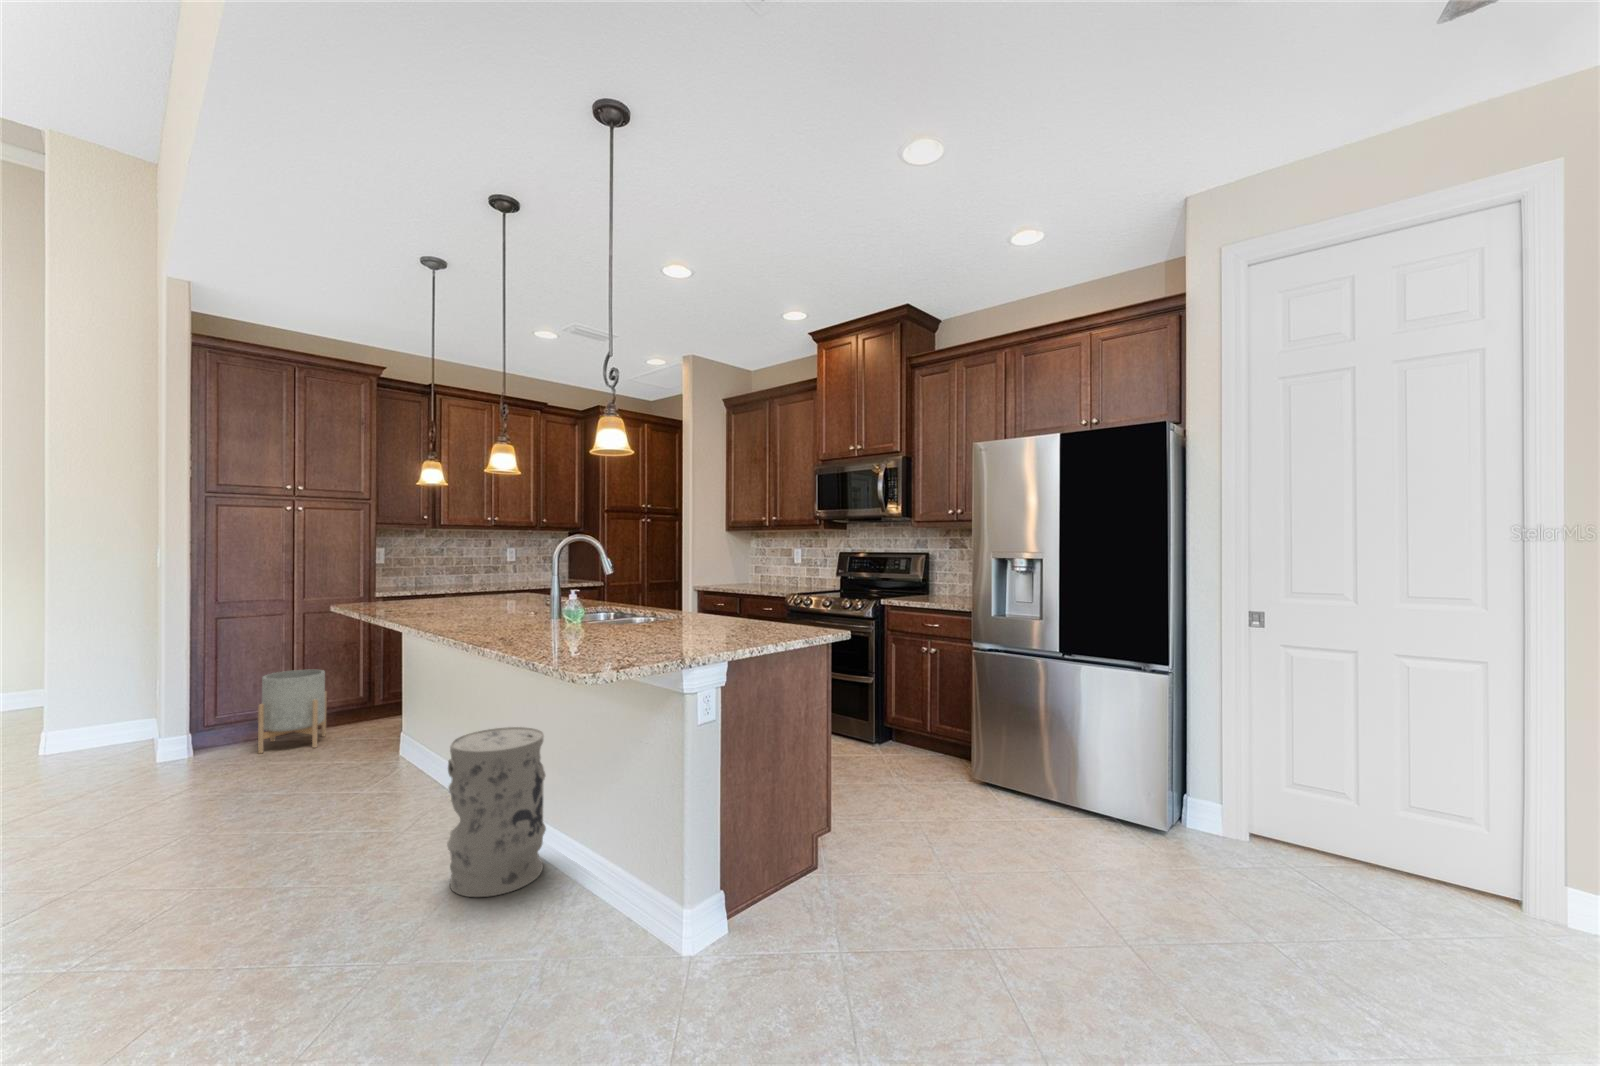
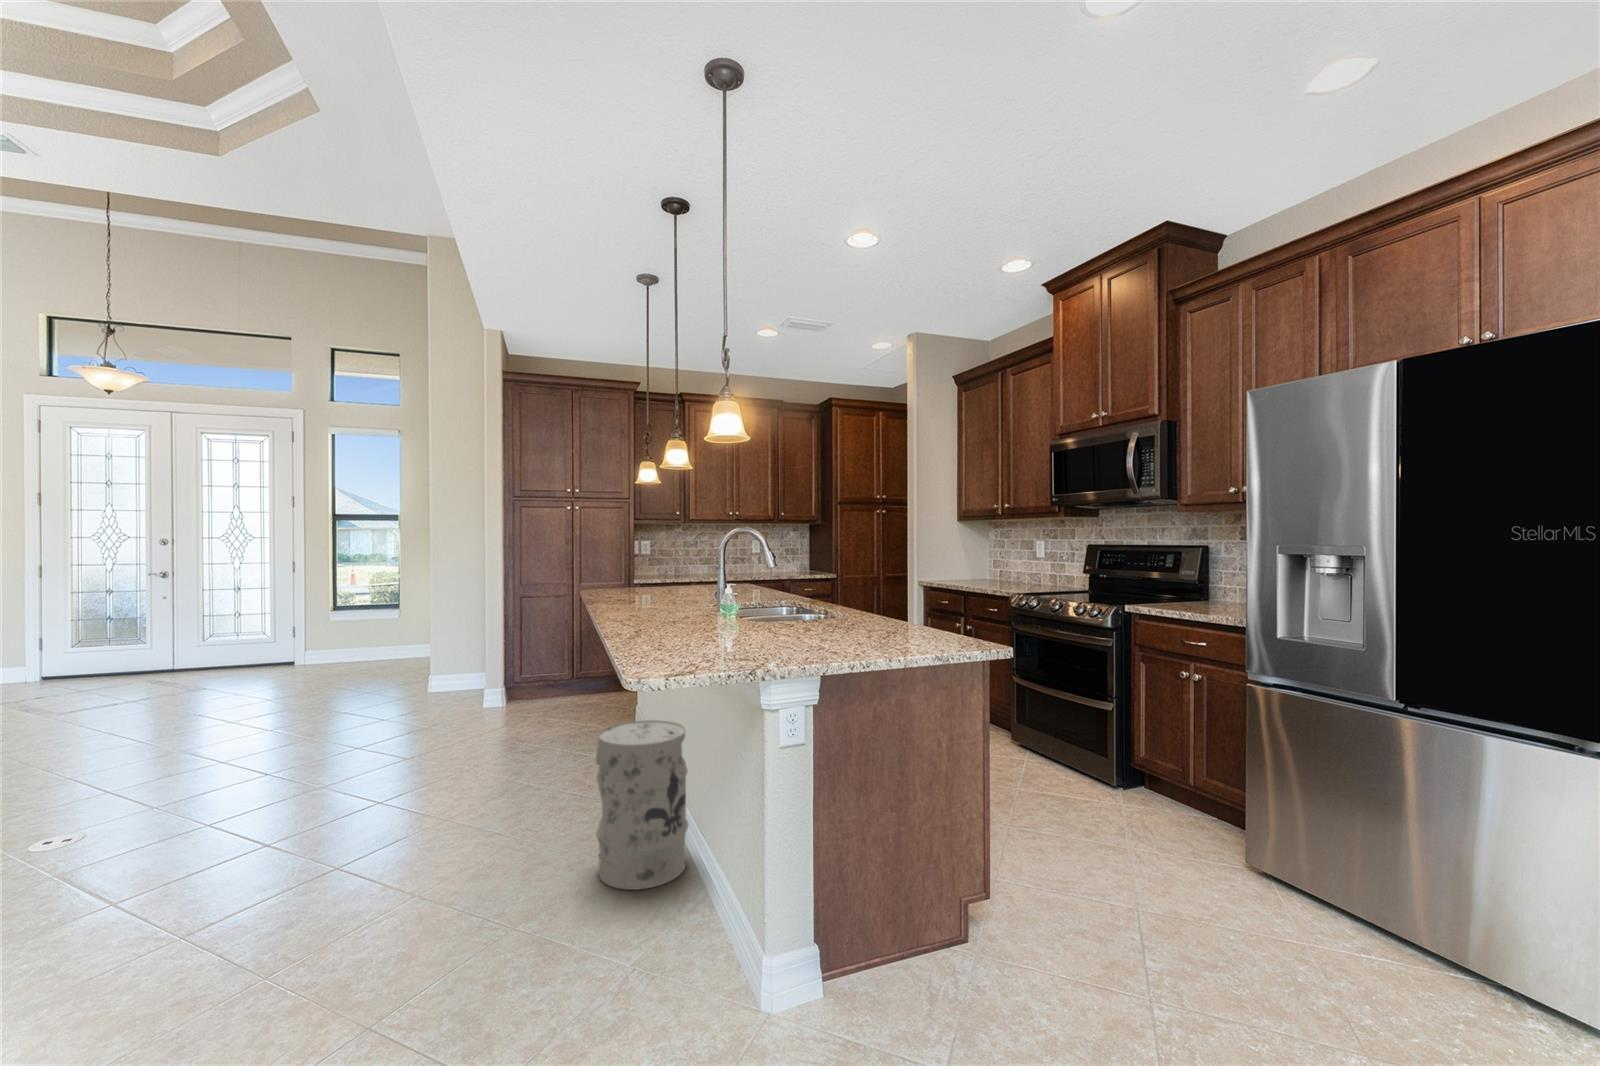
planter: present [258,670,327,754] -> none [539,646,592,714]

